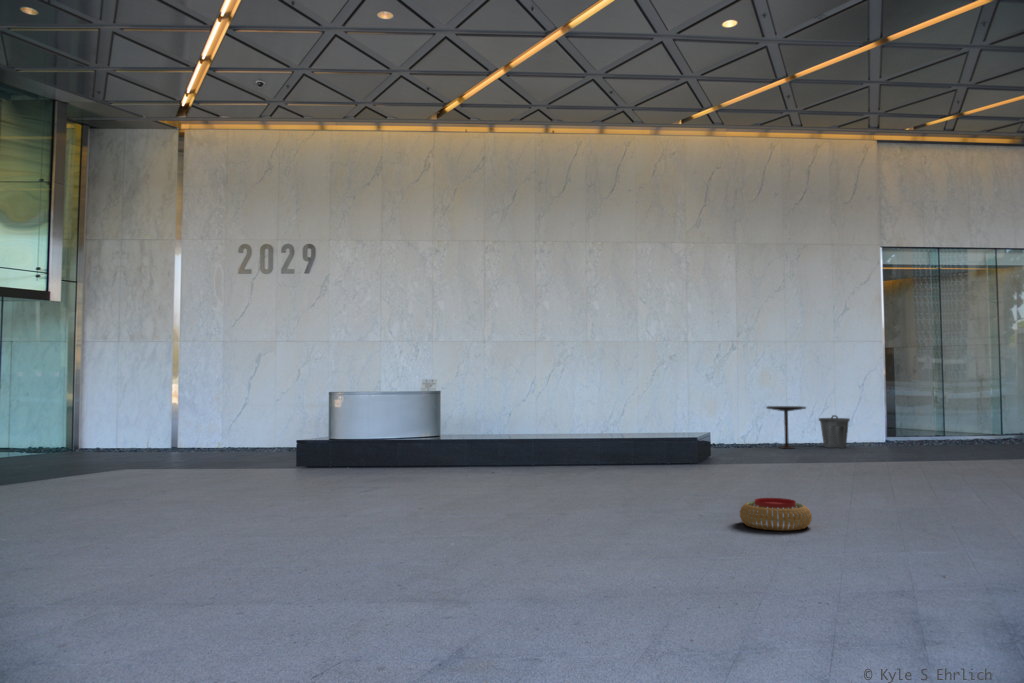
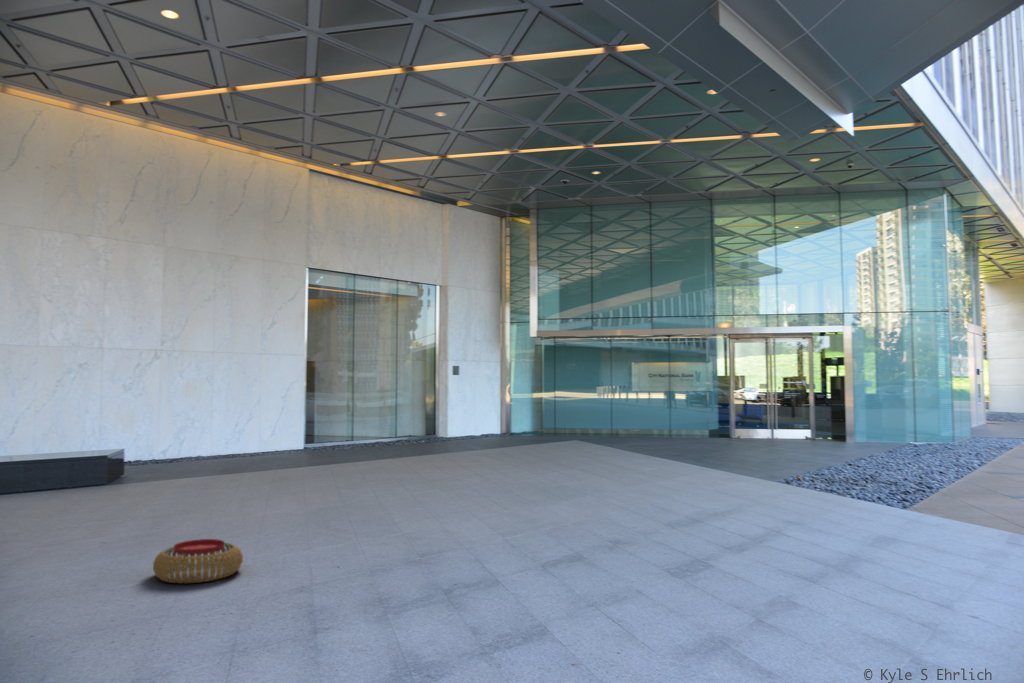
pedestal table: present [767,406,806,449] -> none [190,417,232,461]
trash can: present [819,415,850,448] -> none [244,425,274,457]

